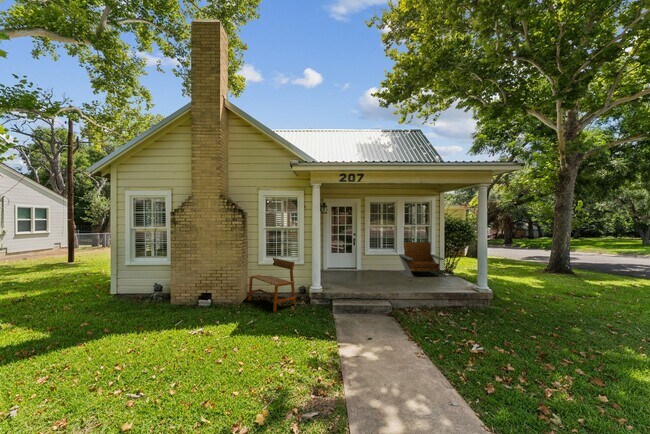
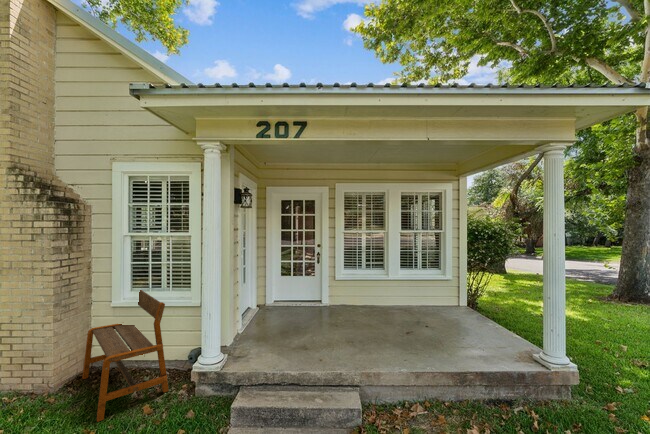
lounge chair: present [399,242,444,278] -> none [391,259,469,324]

